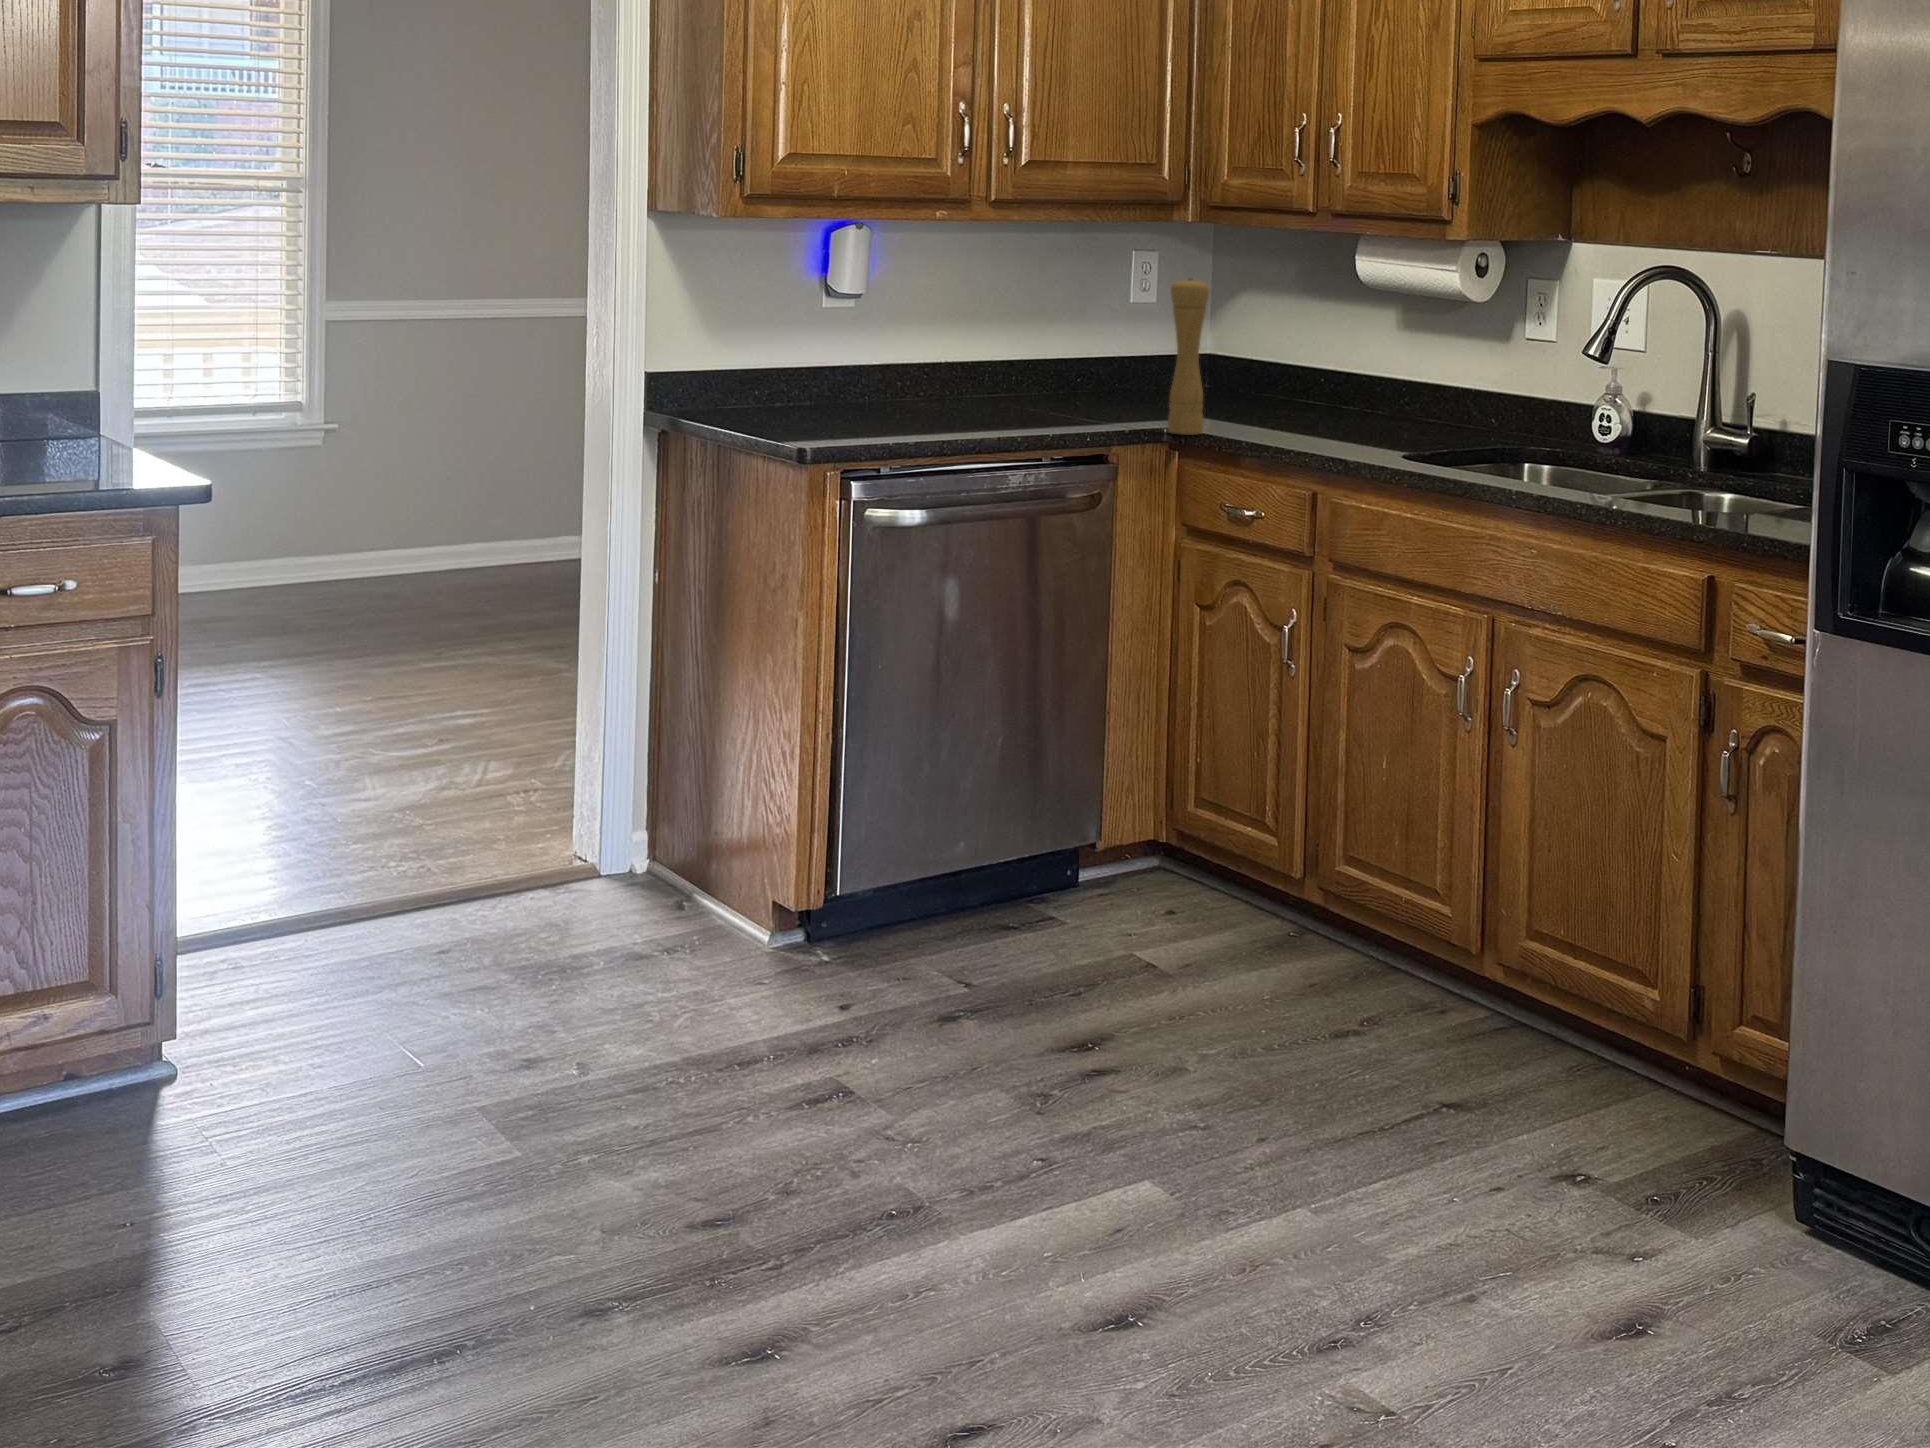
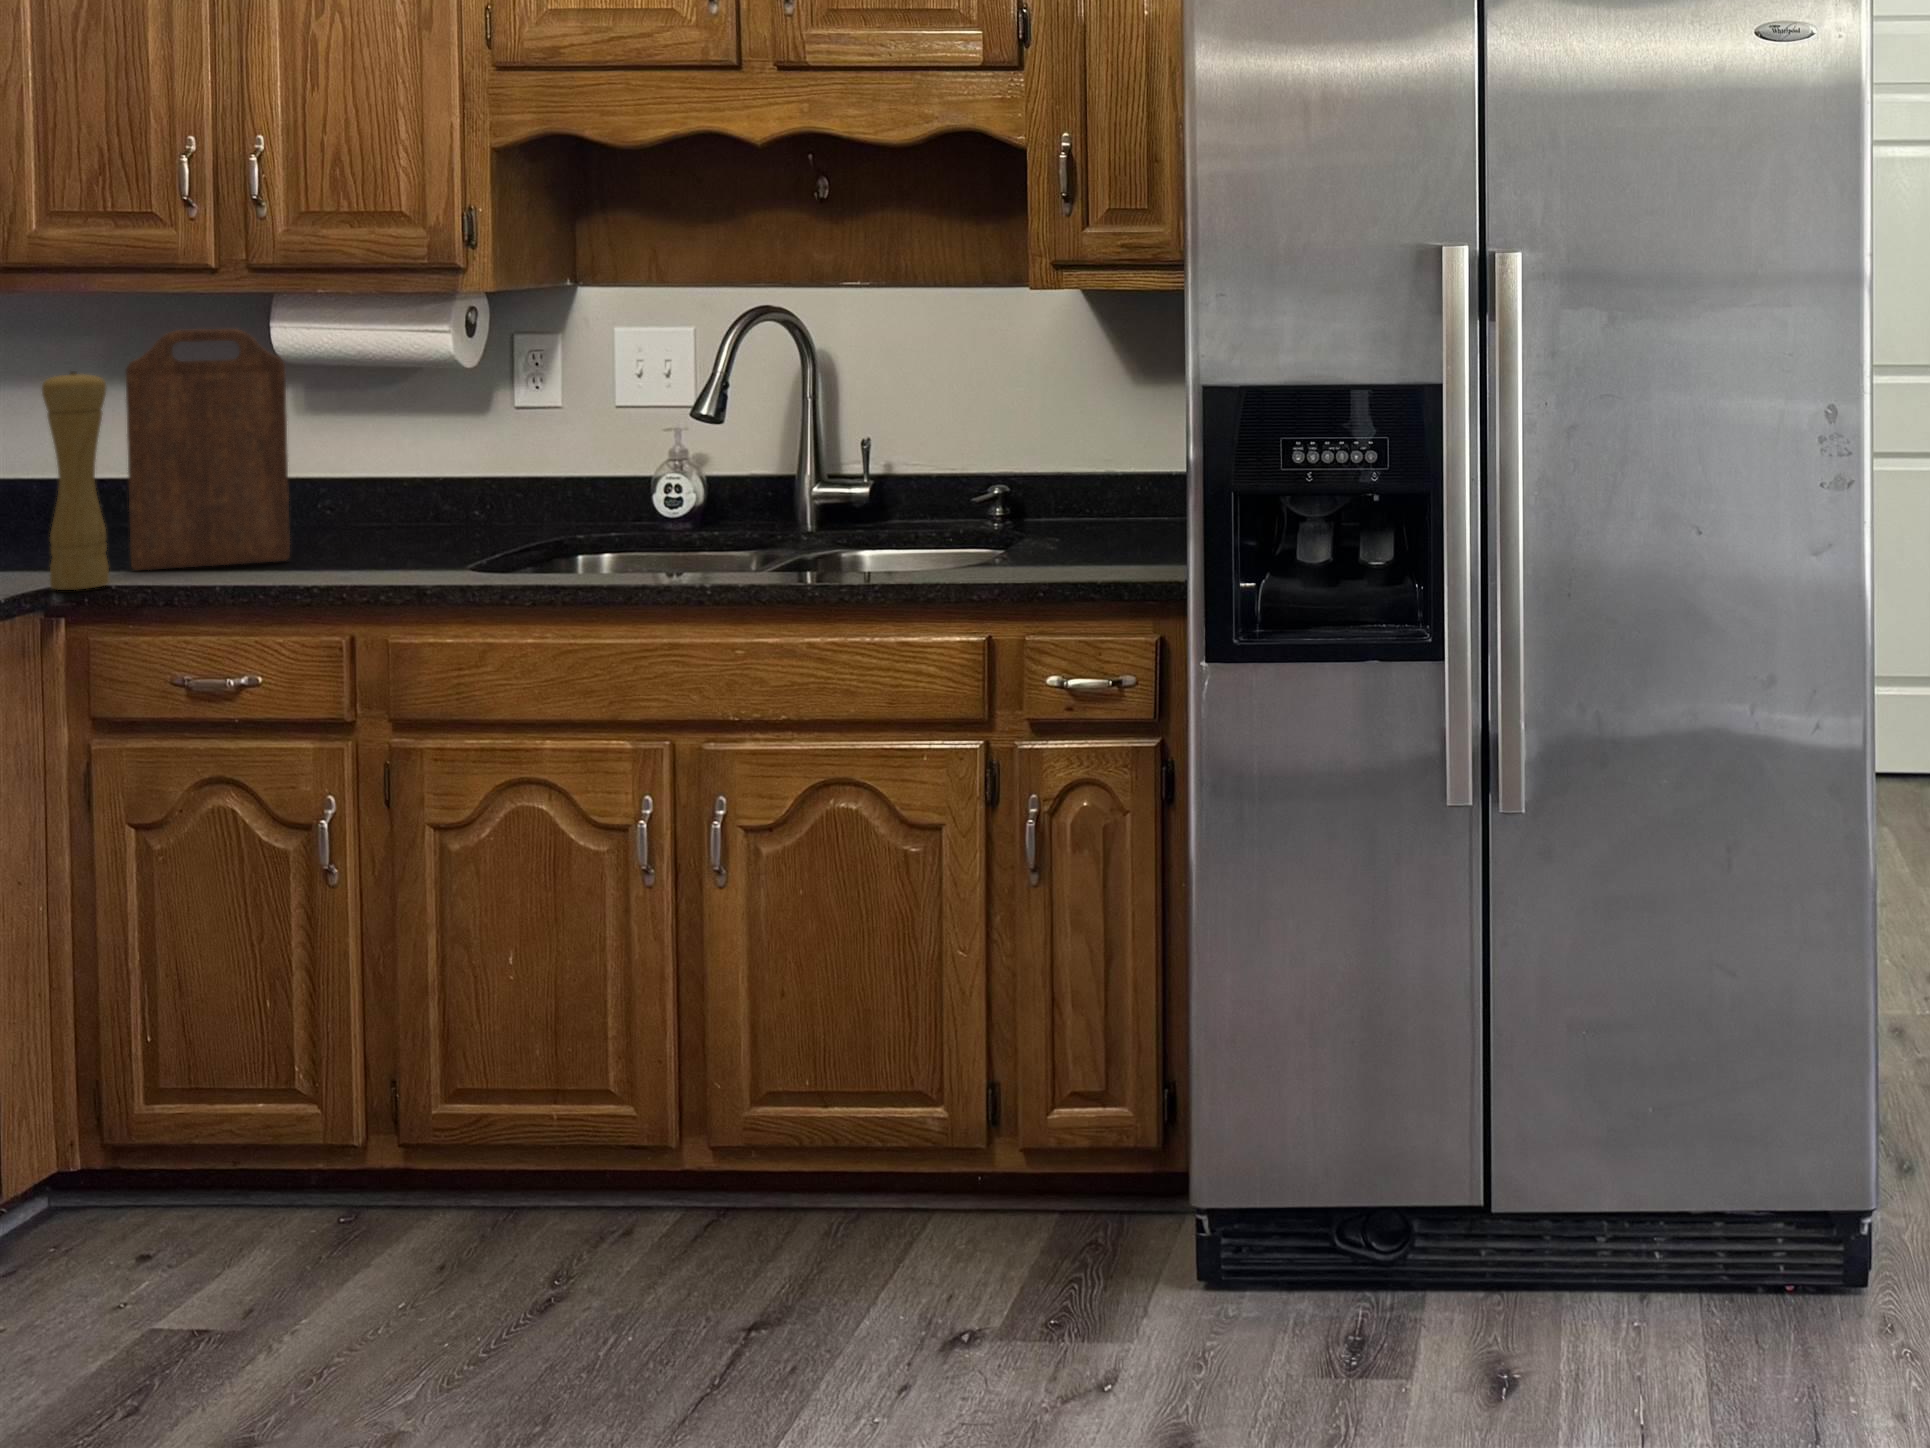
cutting board: none [1239,255,1343,437] -> present [126,329,290,570]

